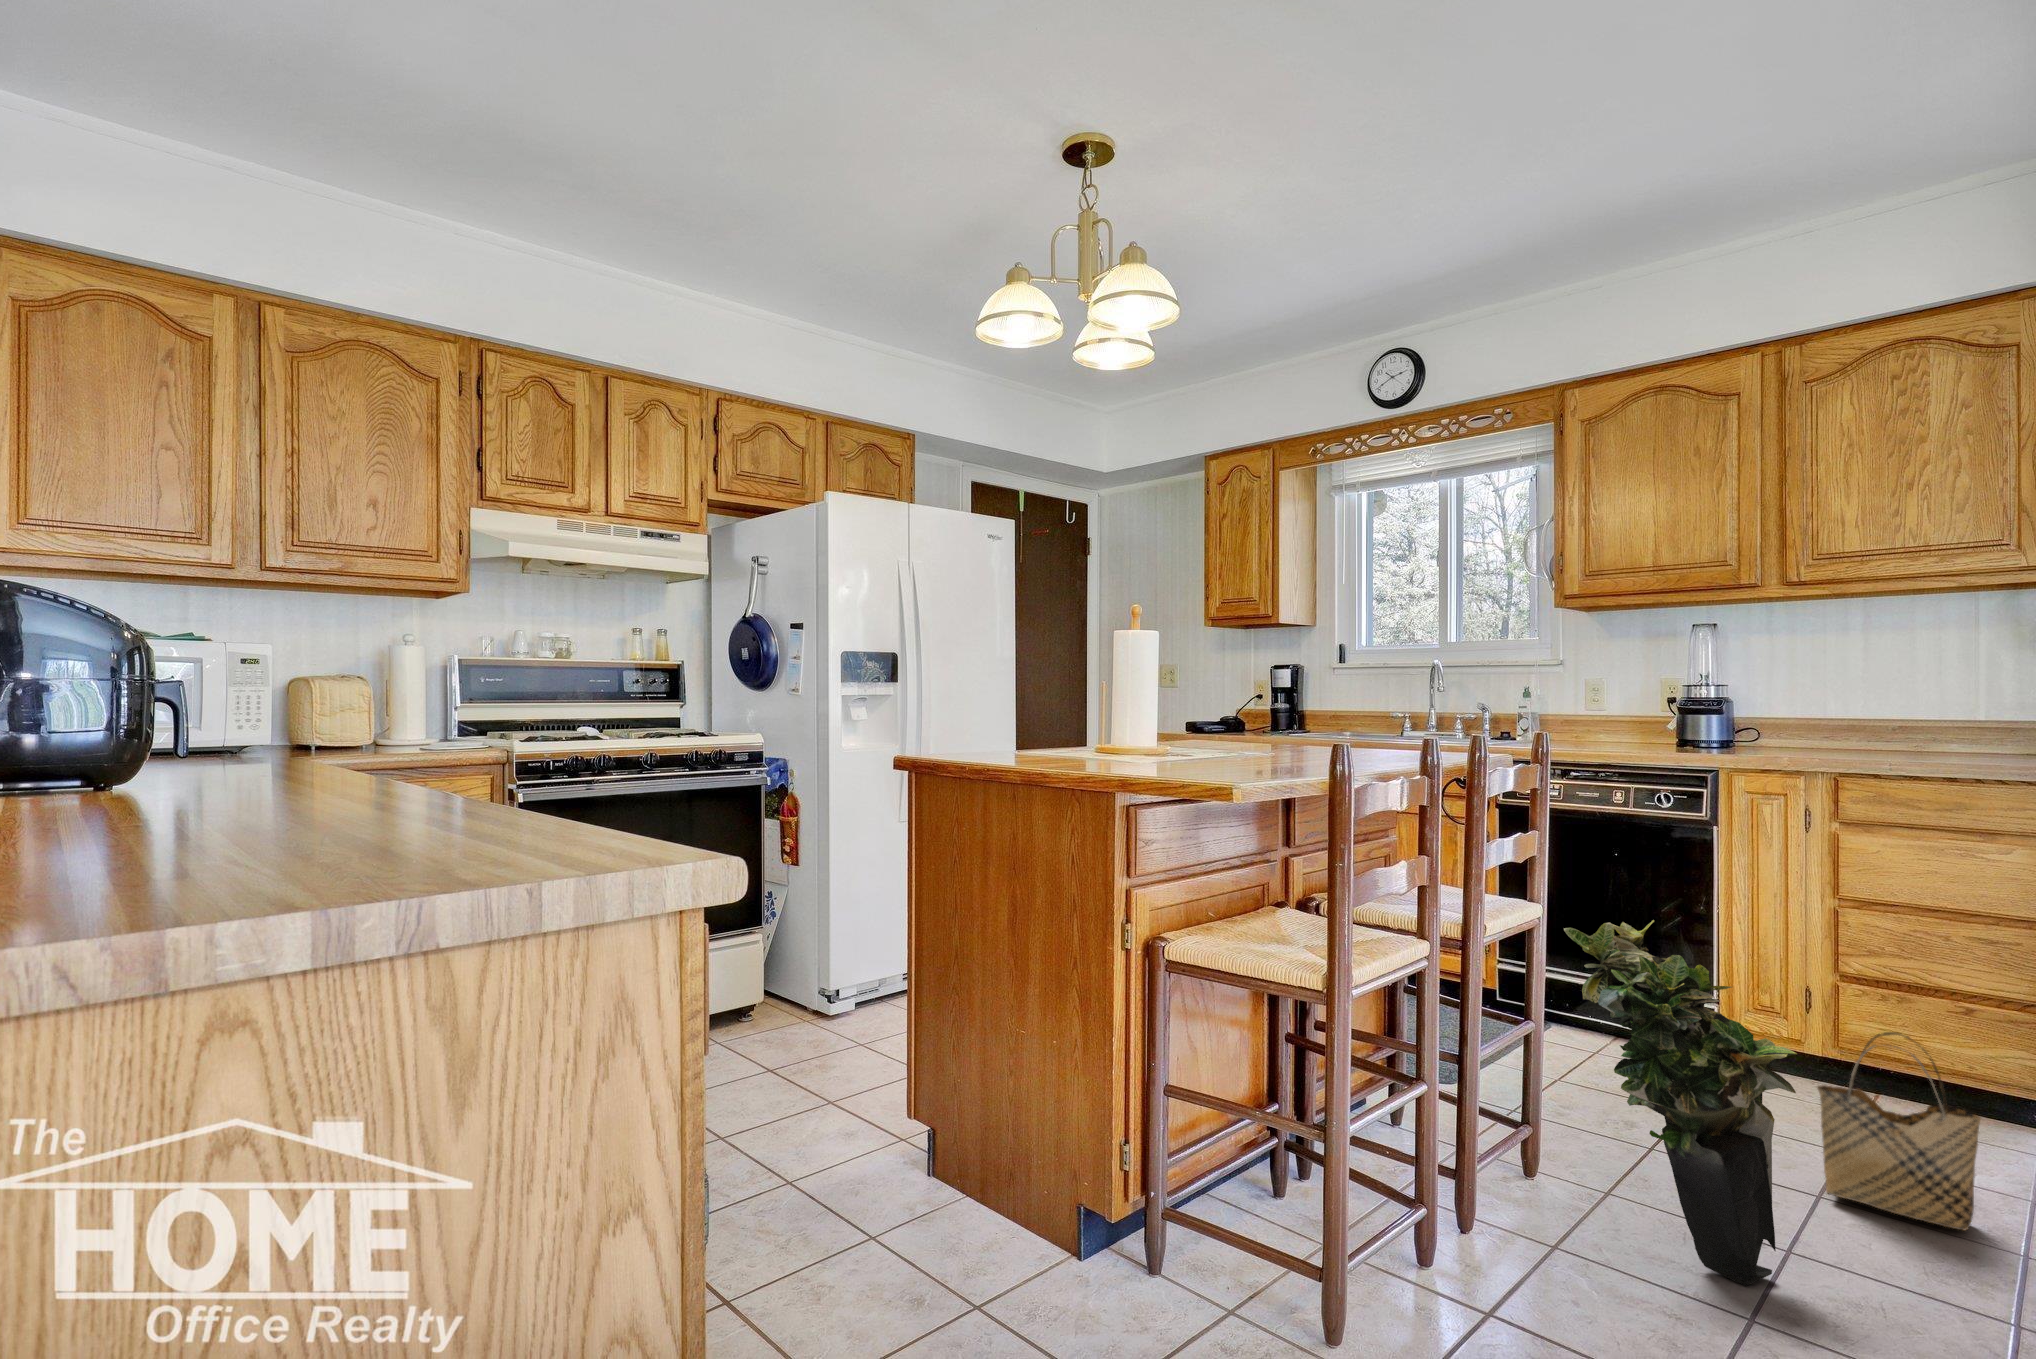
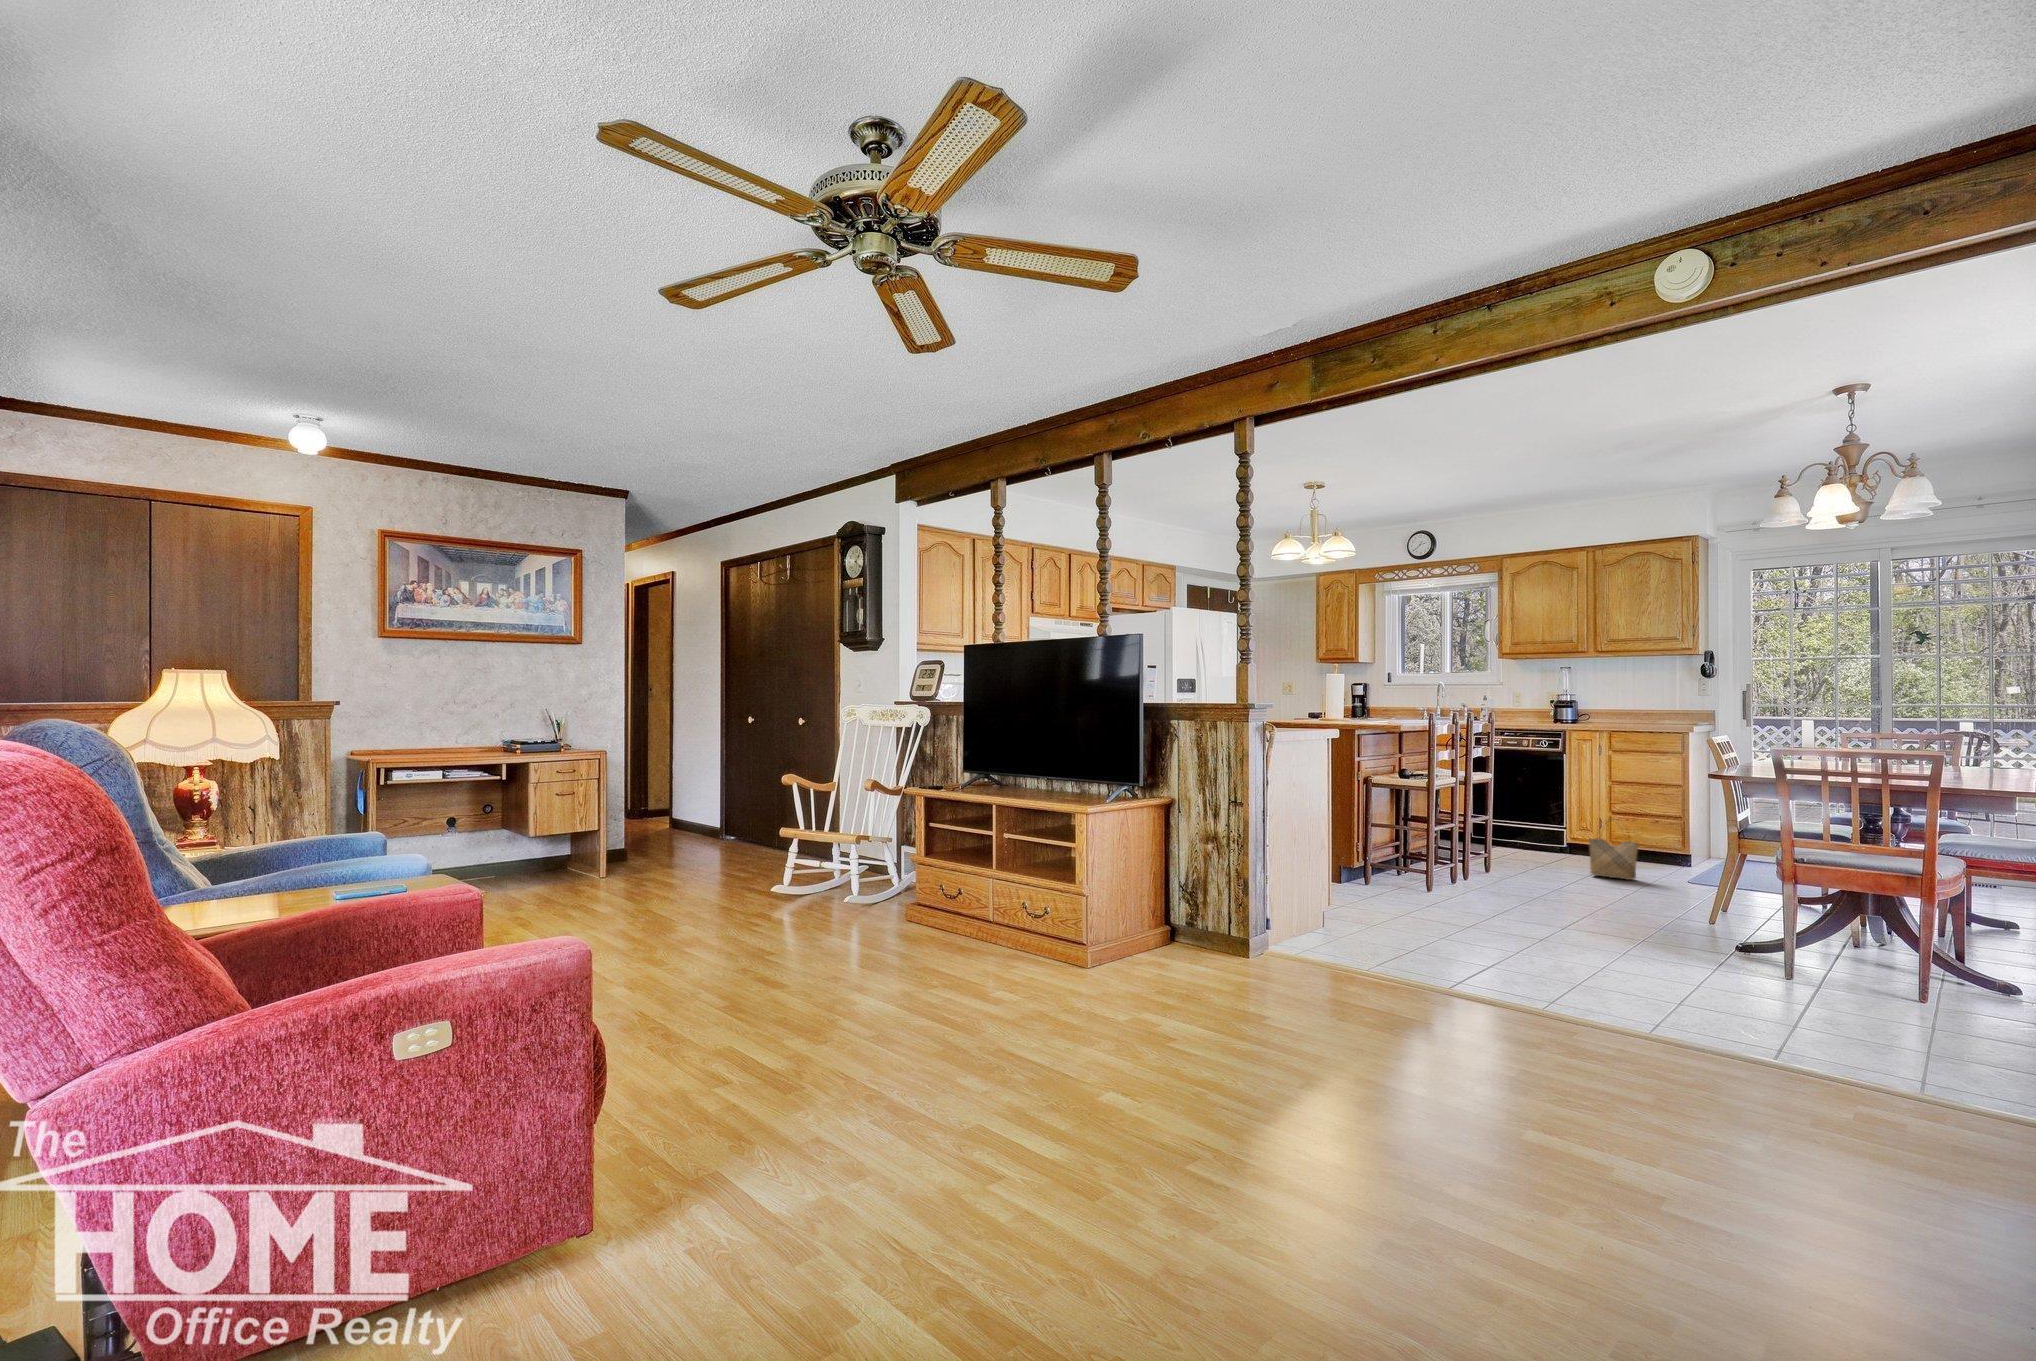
potted plant: present [1564,920,1797,1286] -> none [1499,777,1572,887]

